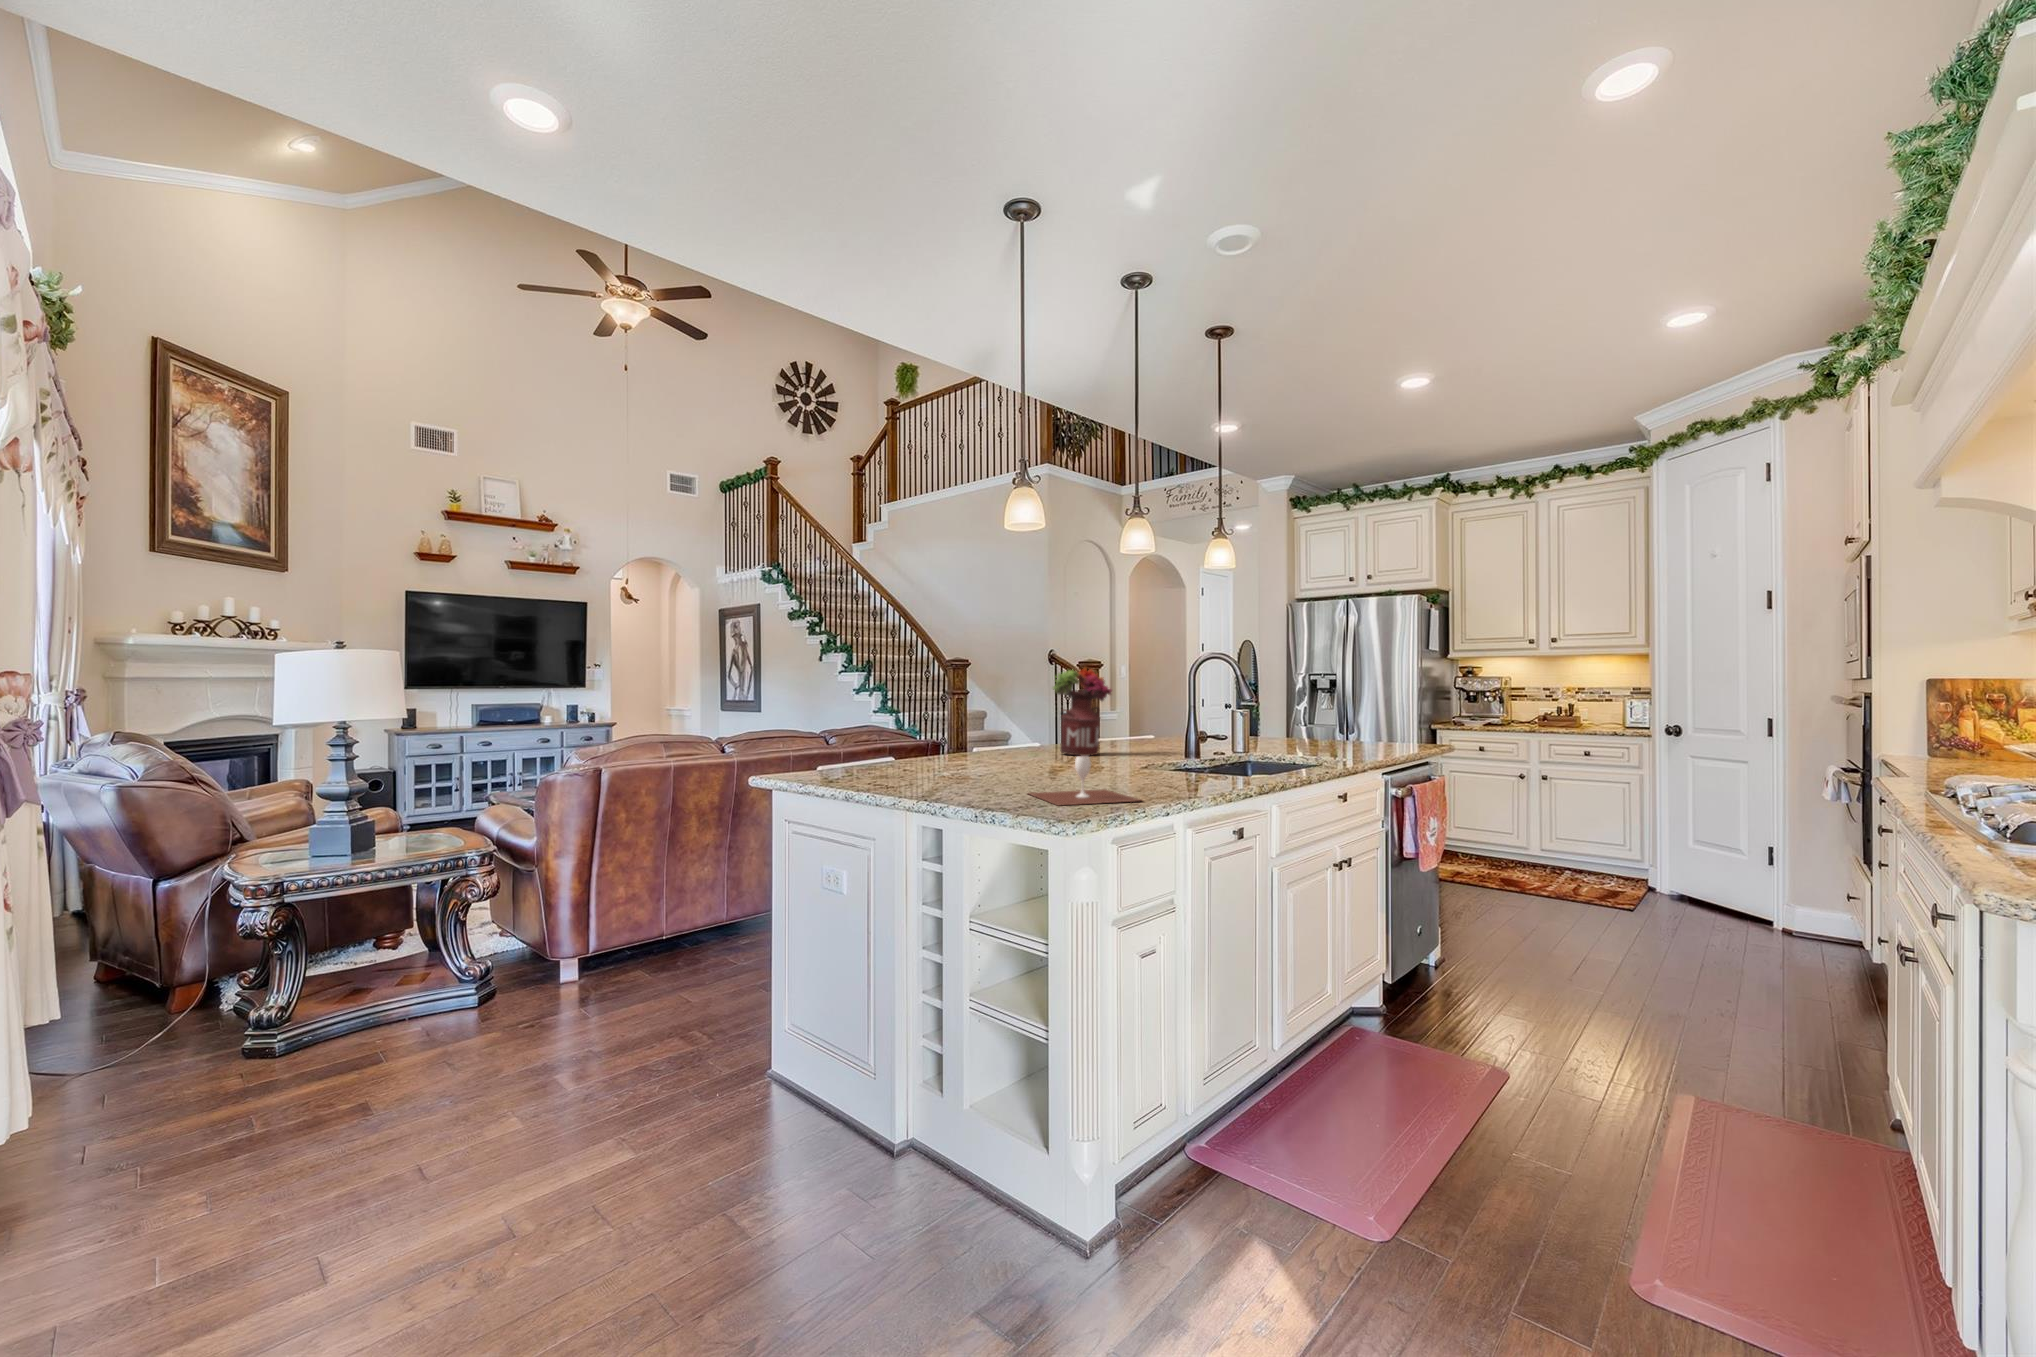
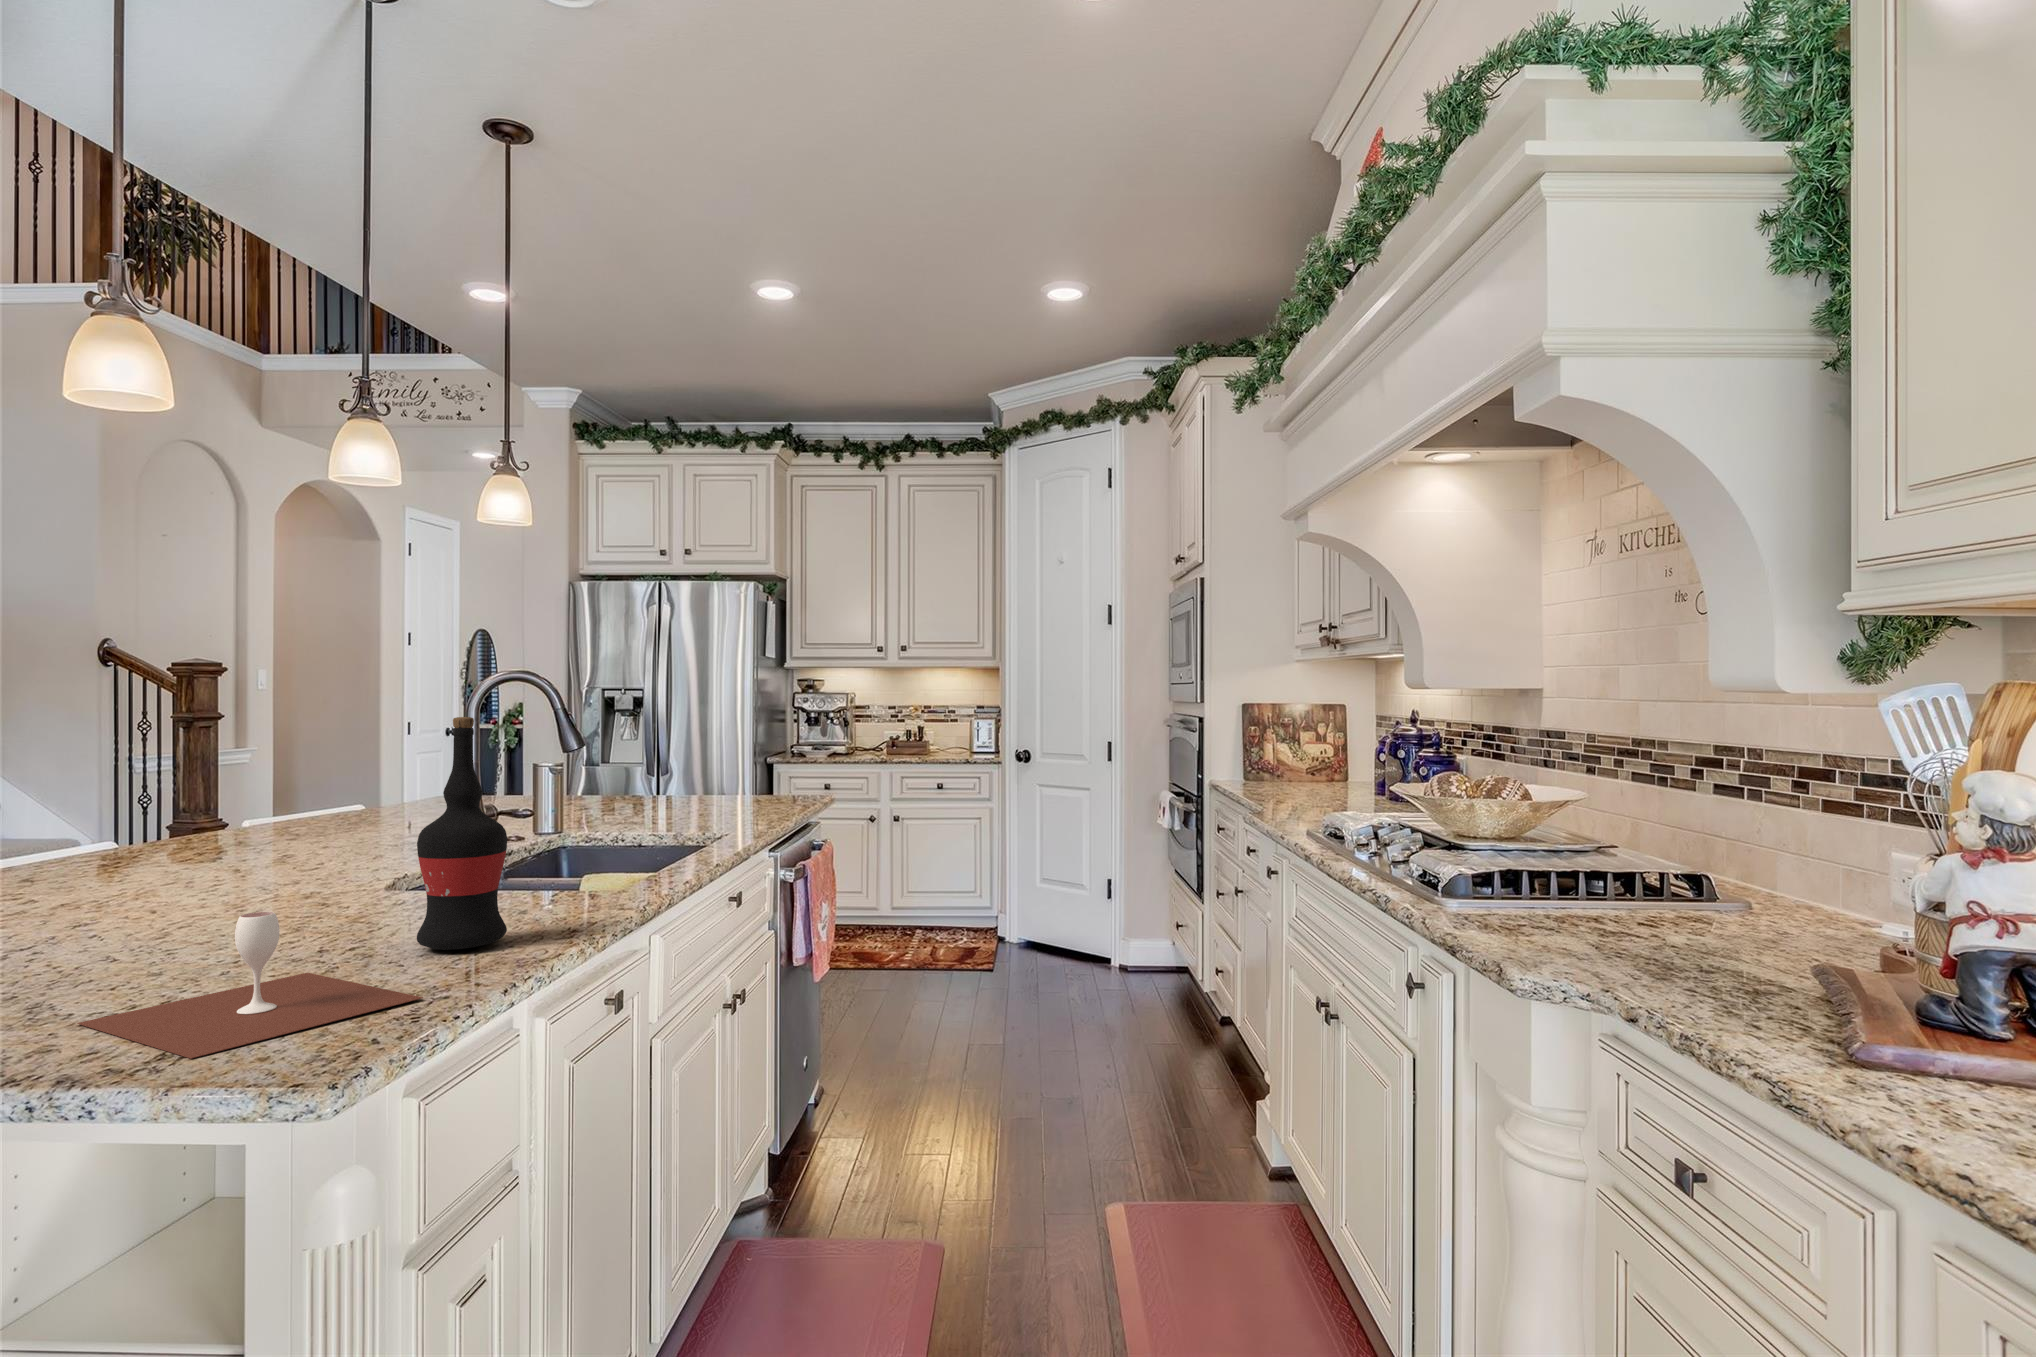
flower arrangement: present [1053,668,1112,756] -> none [127,685,283,868]
wine bottle: none [1151,676,1191,789] -> present [417,717,507,950]

